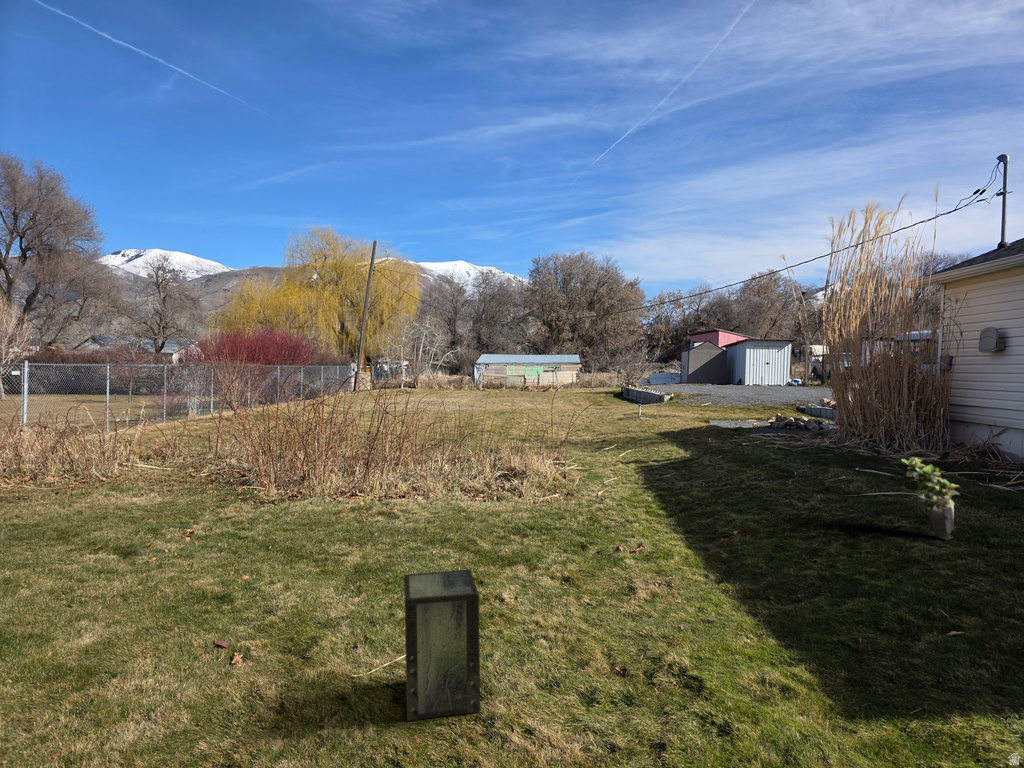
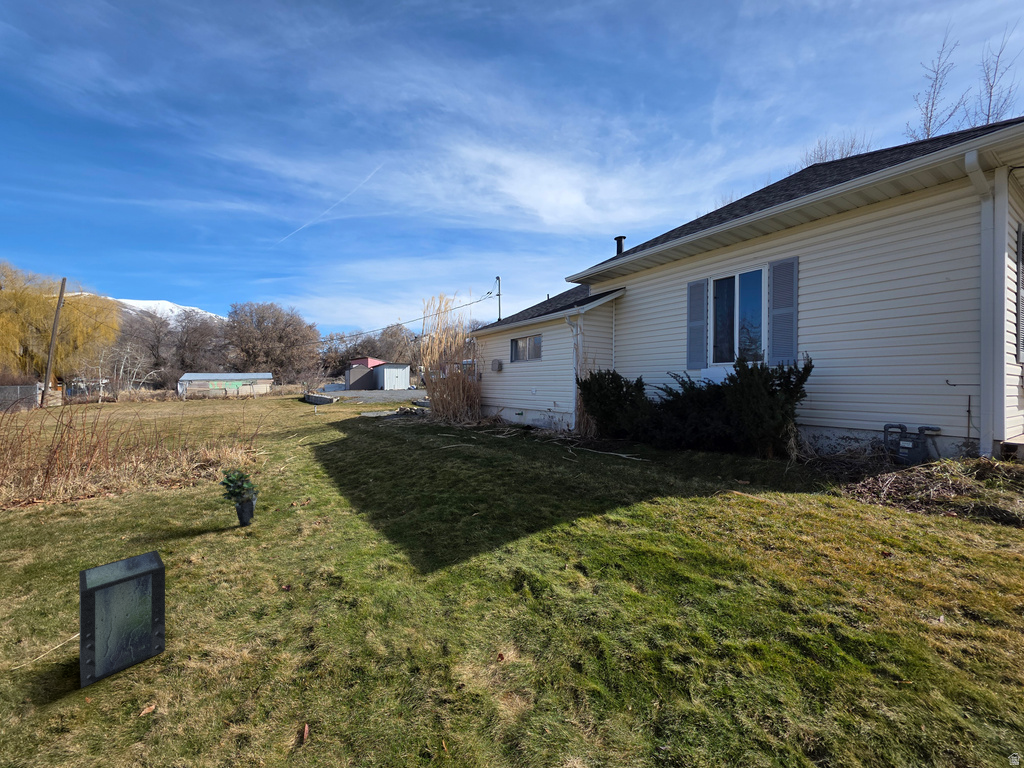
potted plant: present [902,457,959,540] -> present [219,467,260,526]

